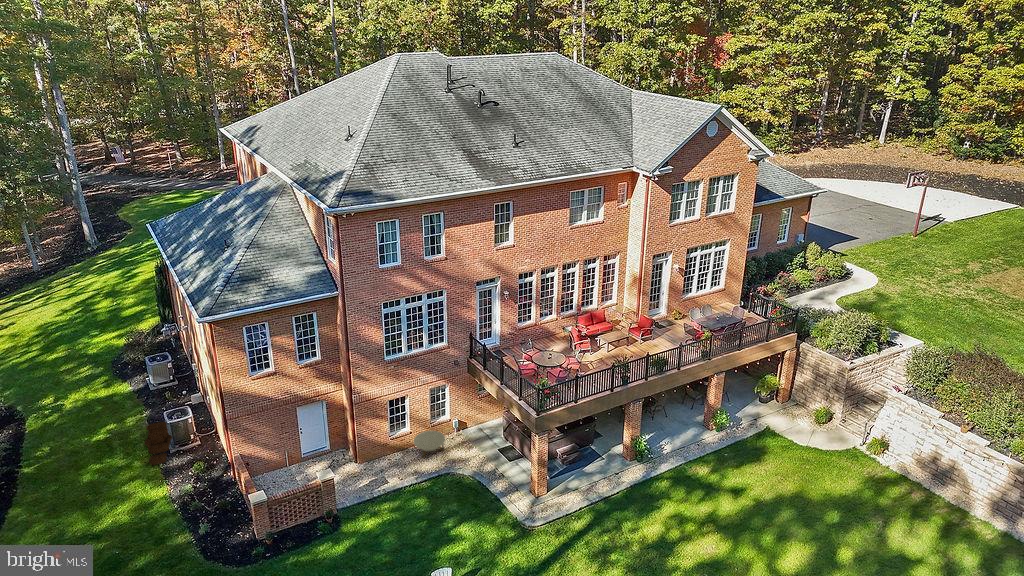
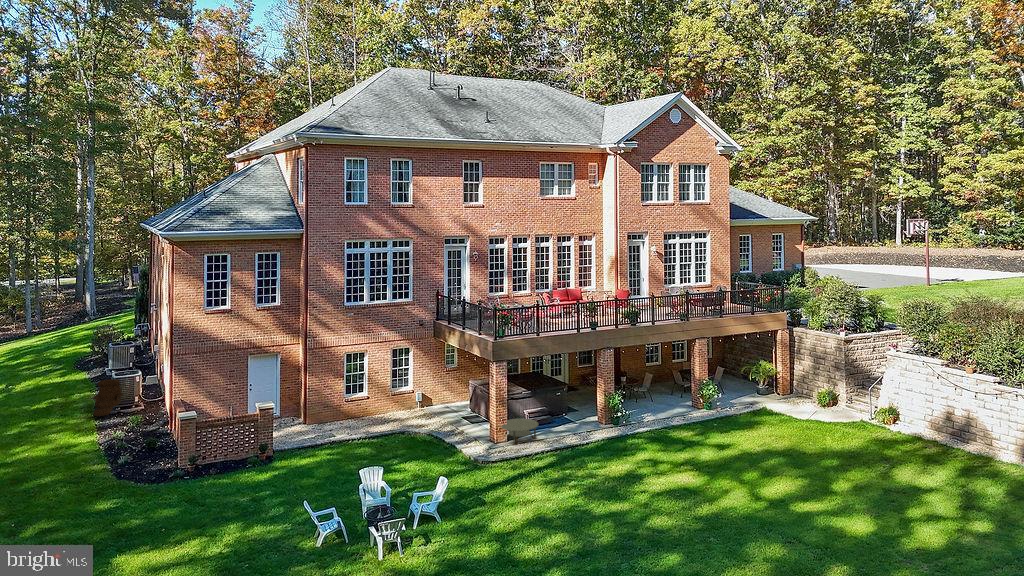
round table: present [414,431,445,458] -> present [501,419,538,445]

